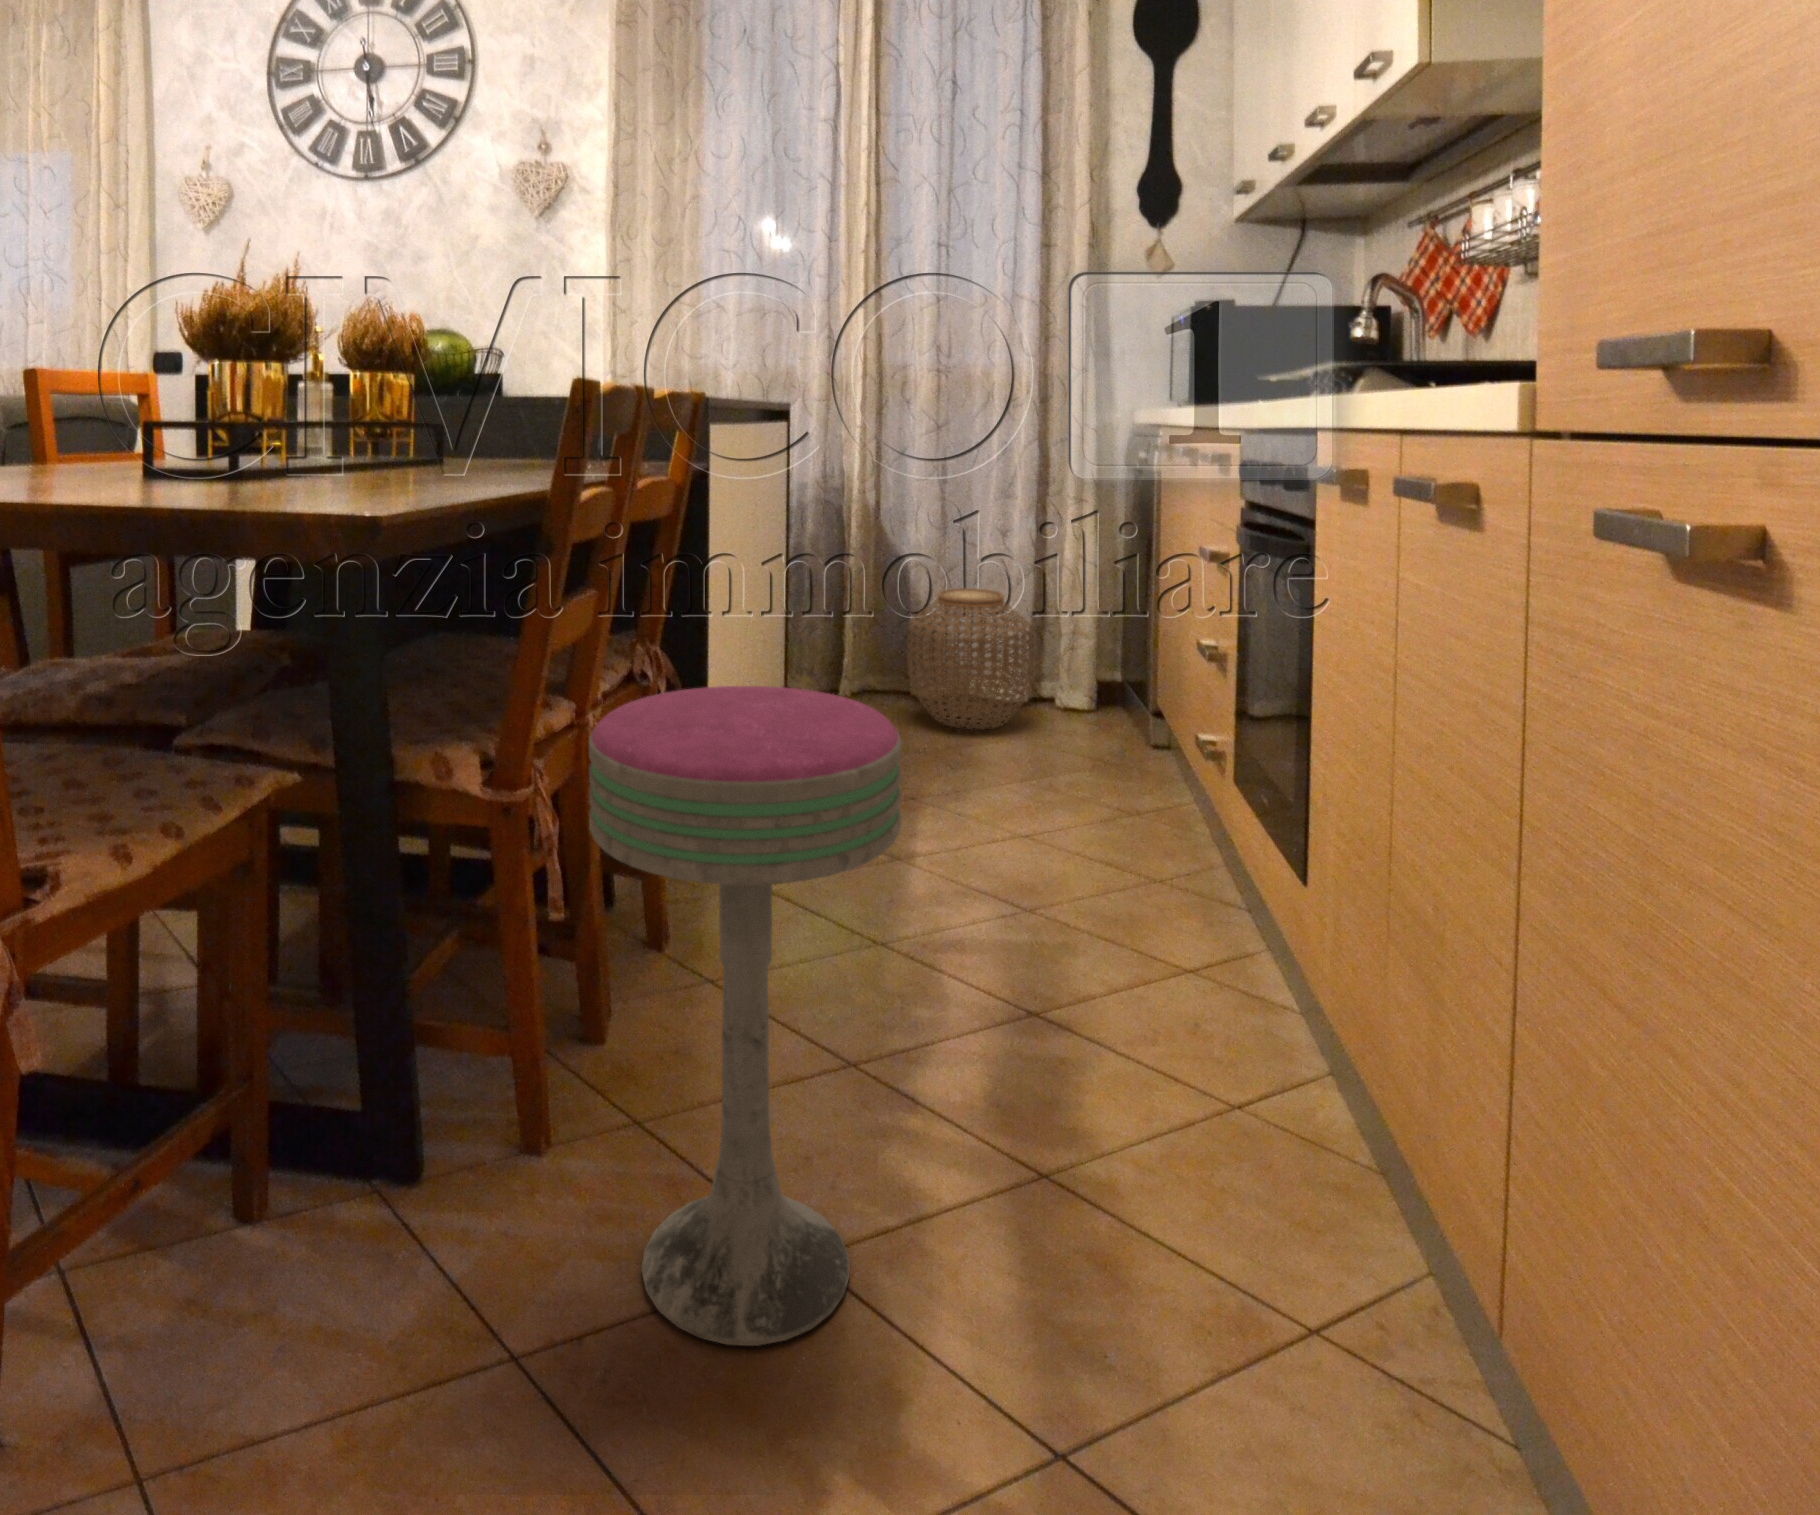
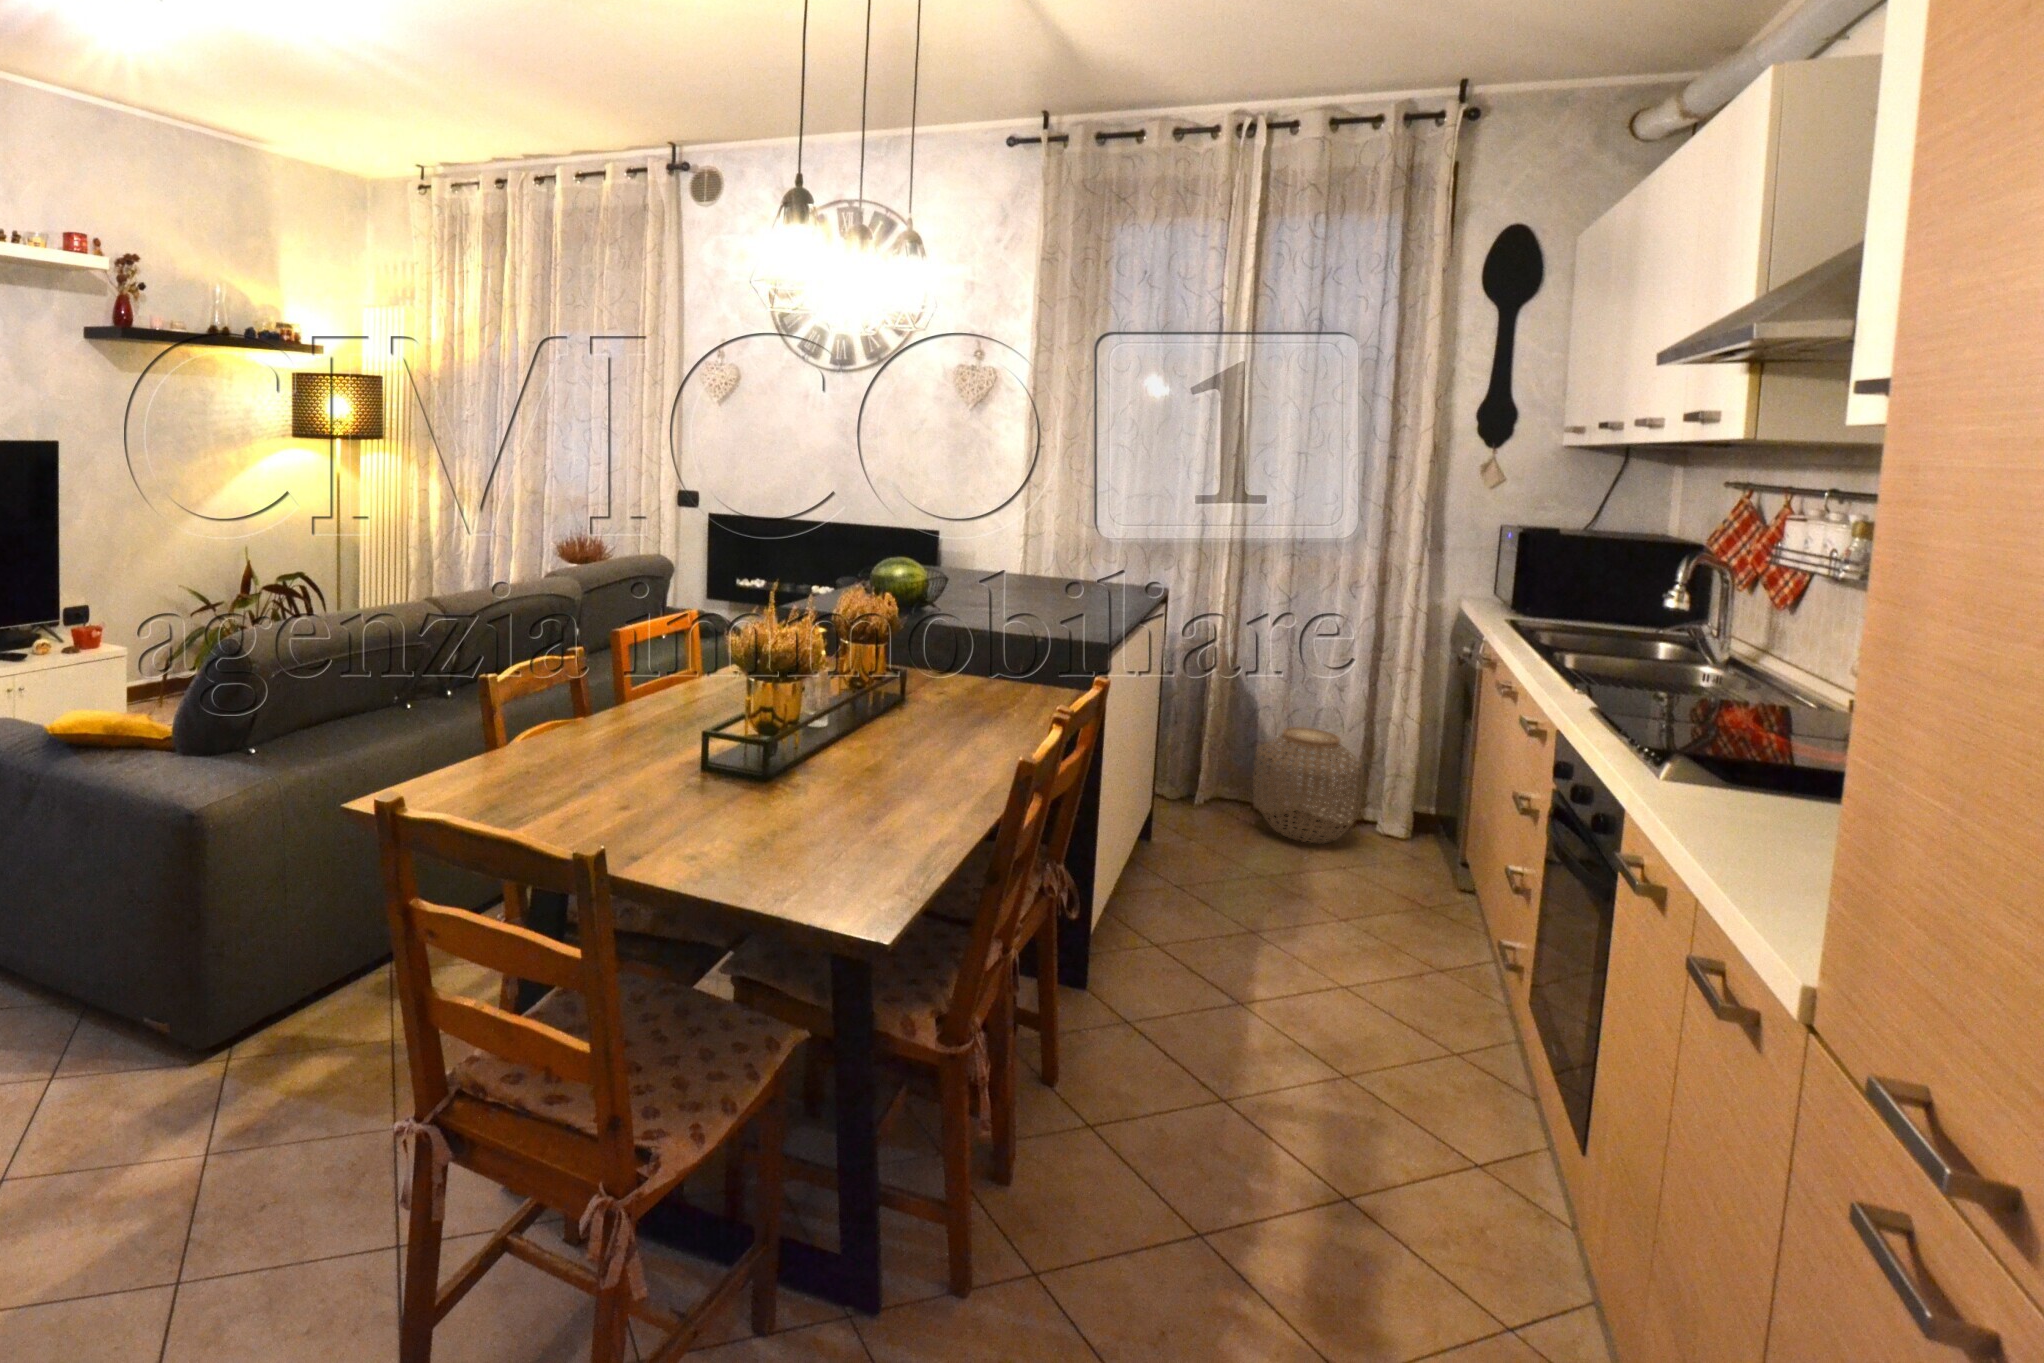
bar stool: present [589,686,902,1346] -> none [1110,845,1307,1230]

